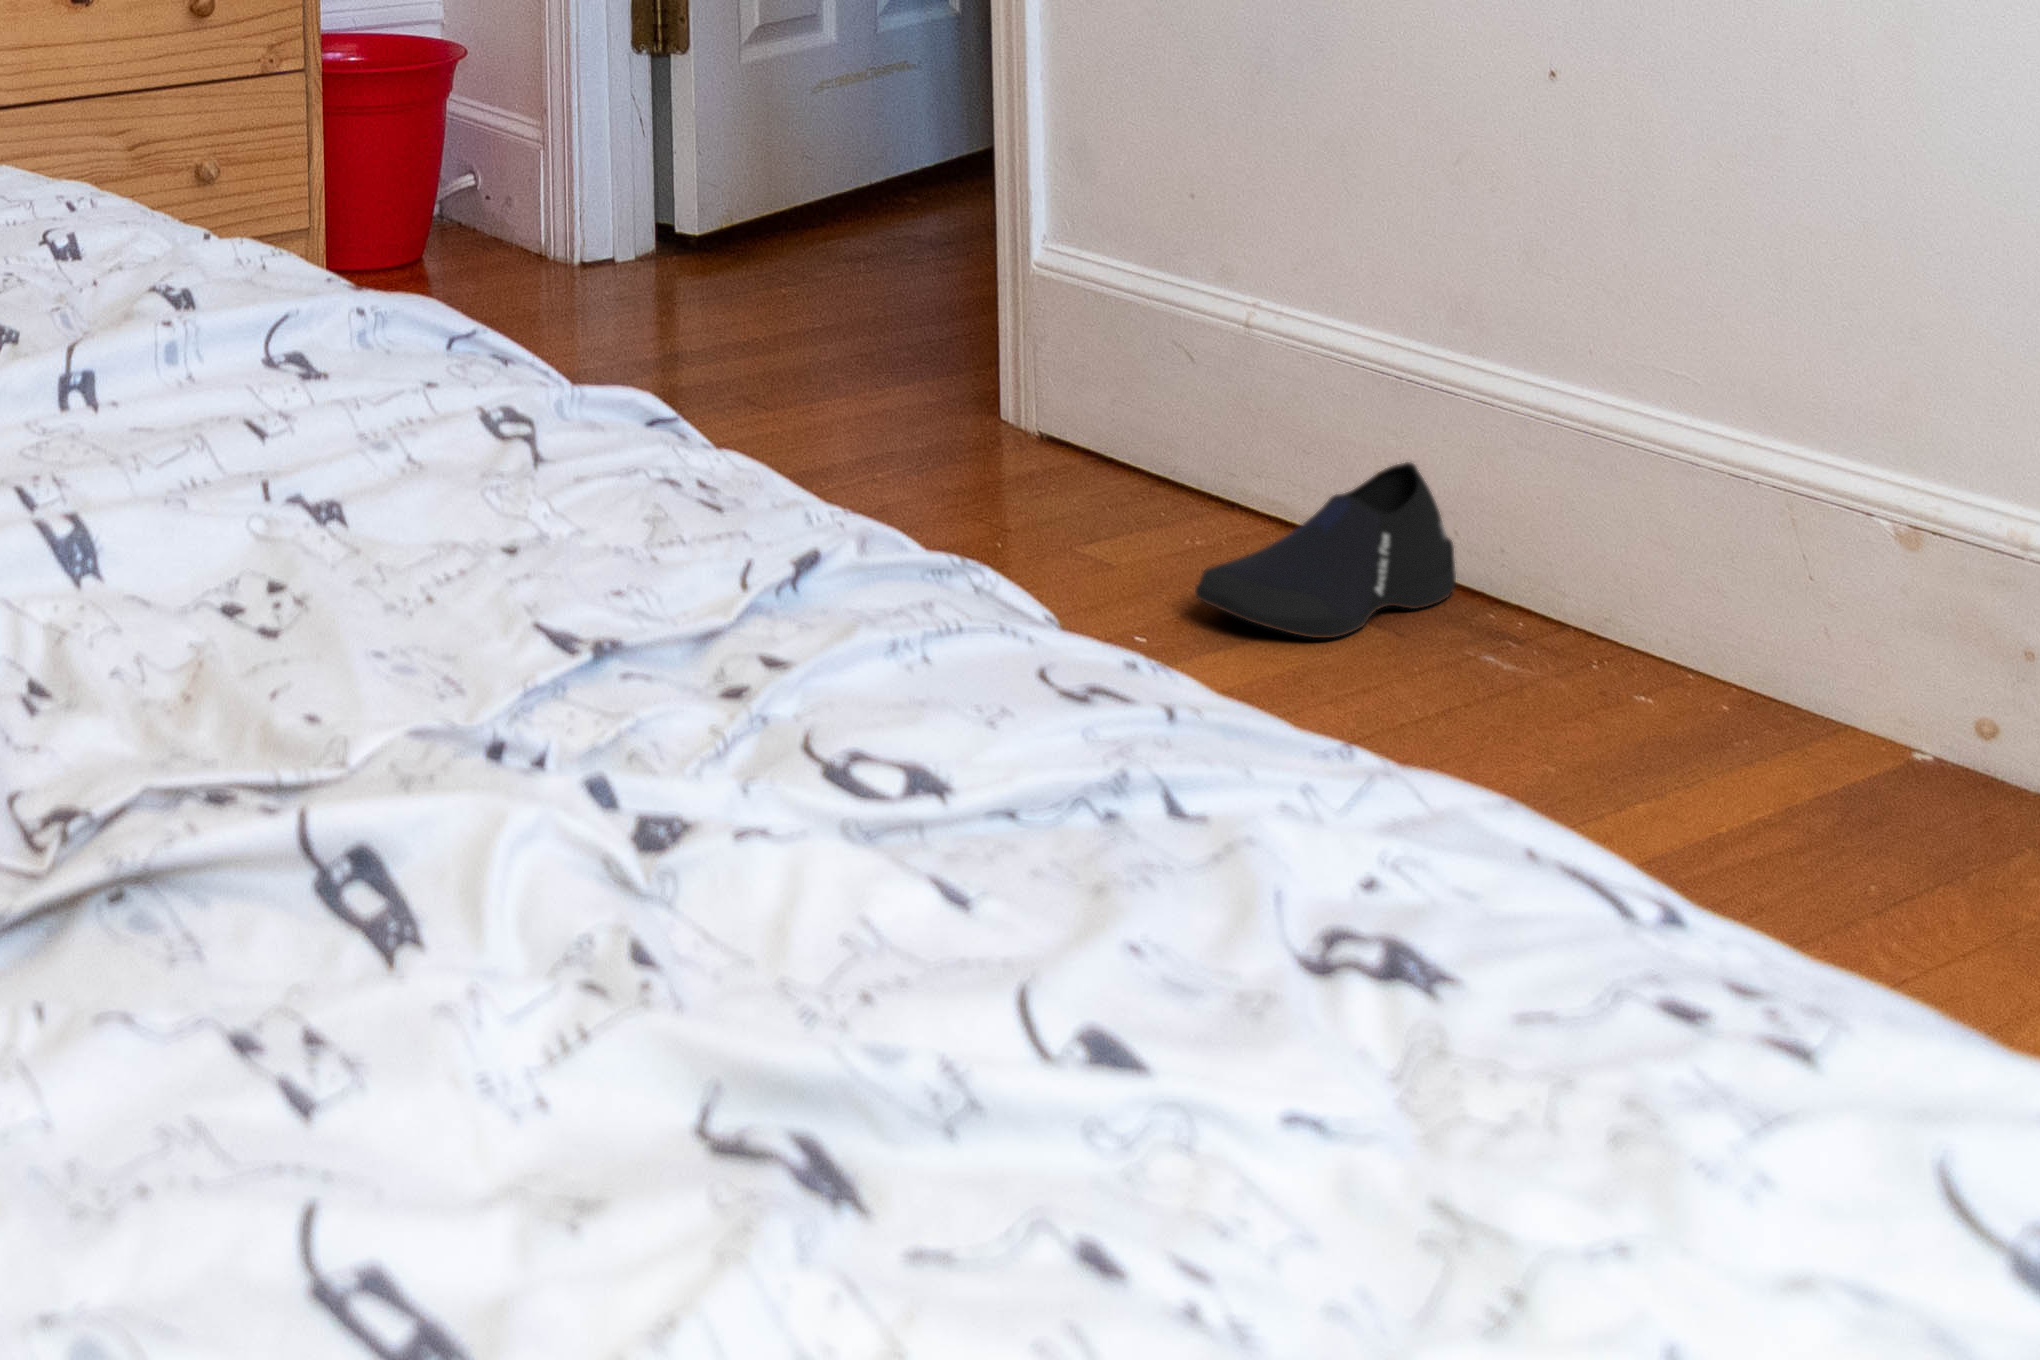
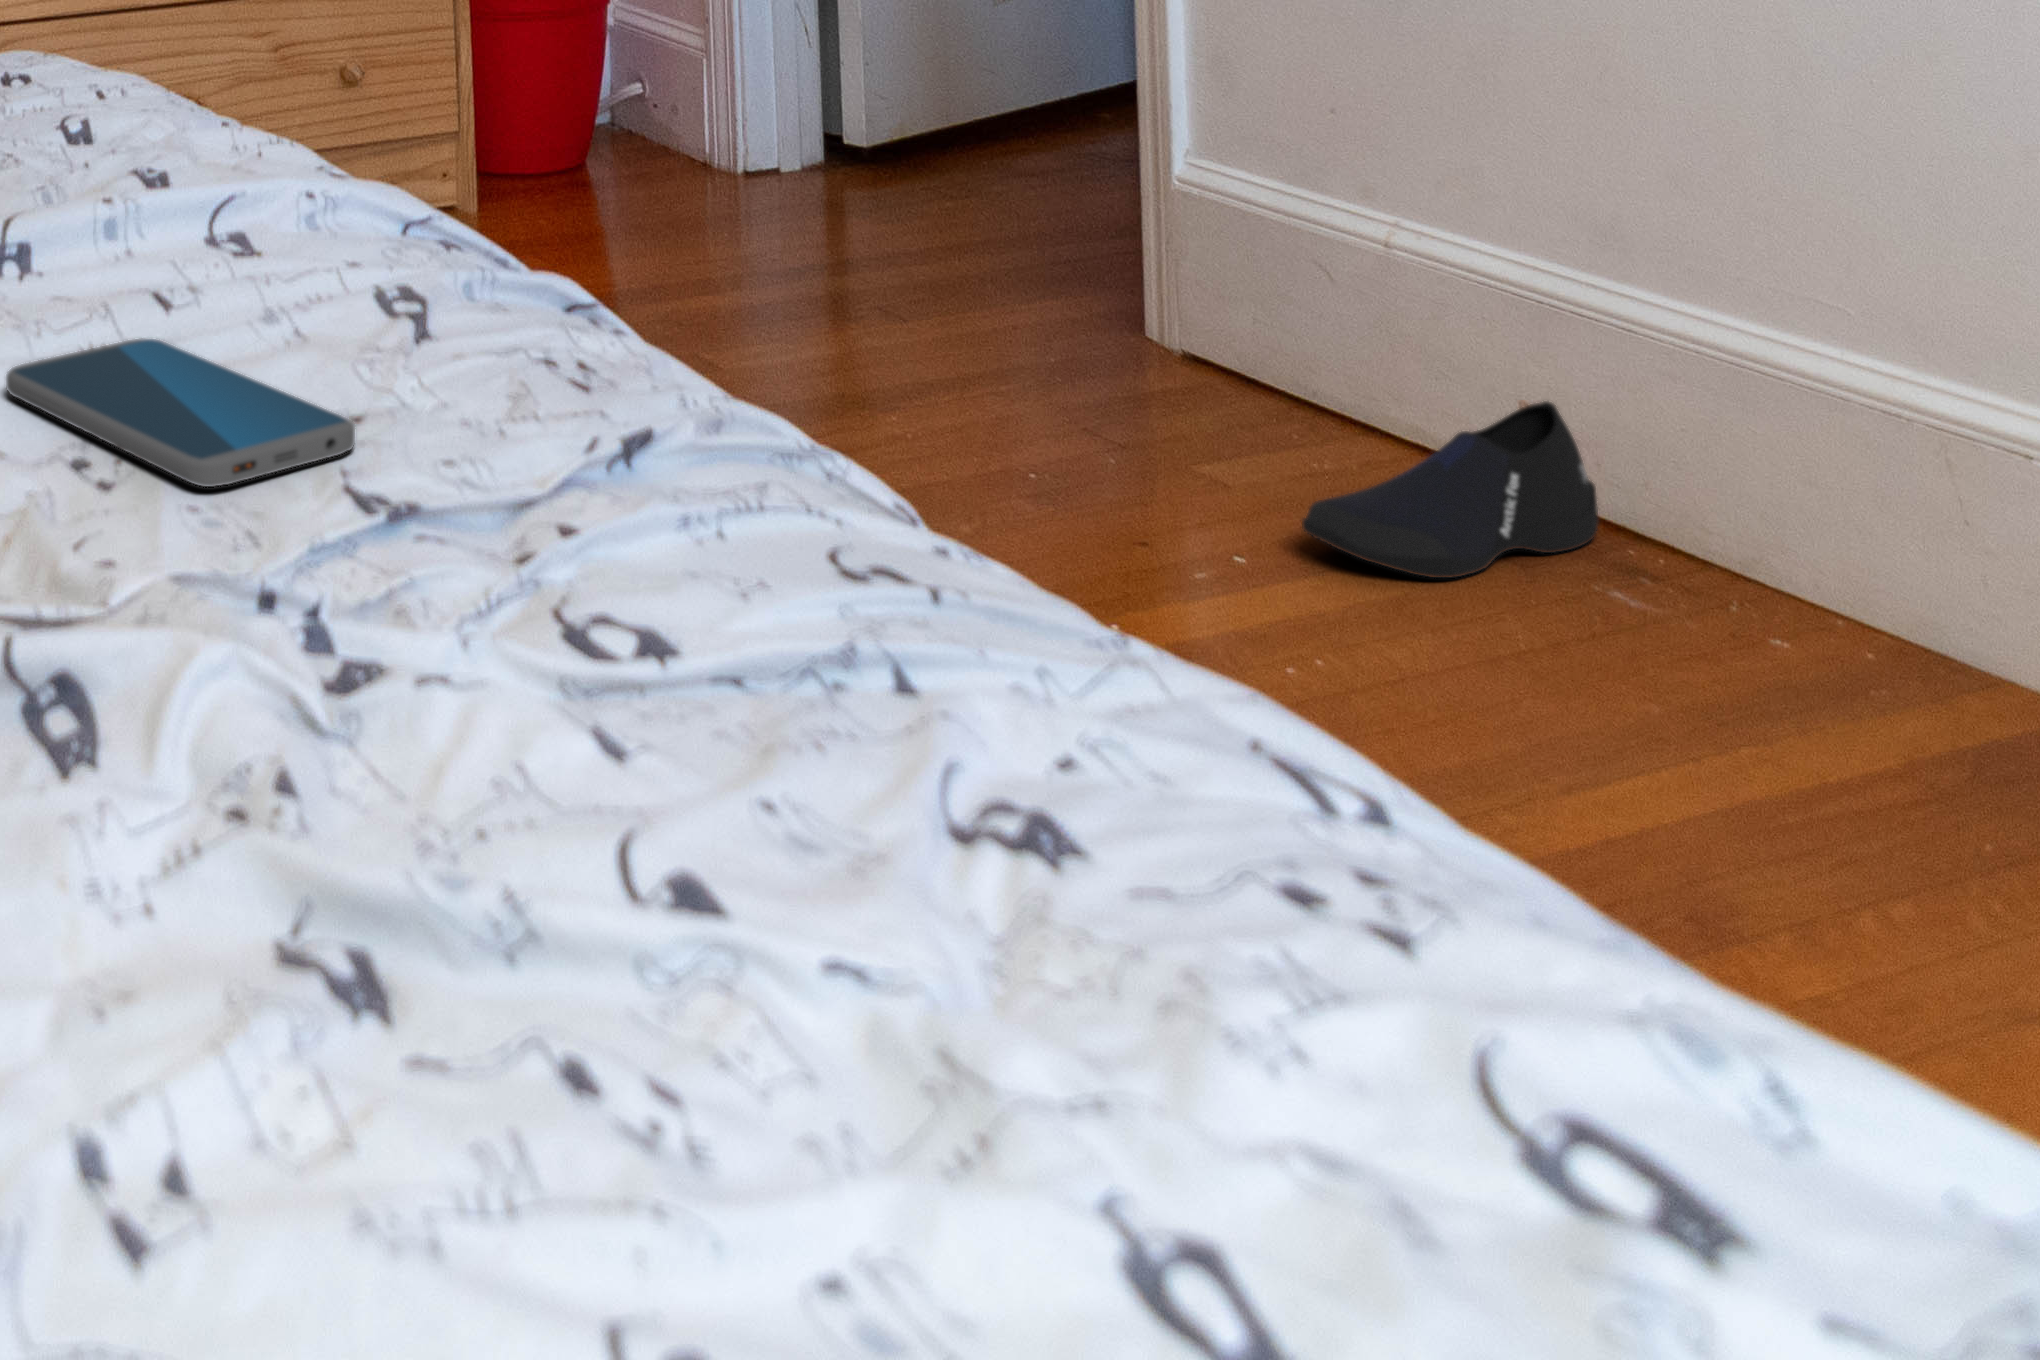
smartphone: none [140,466,537,628] -> present [6,339,355,487]

